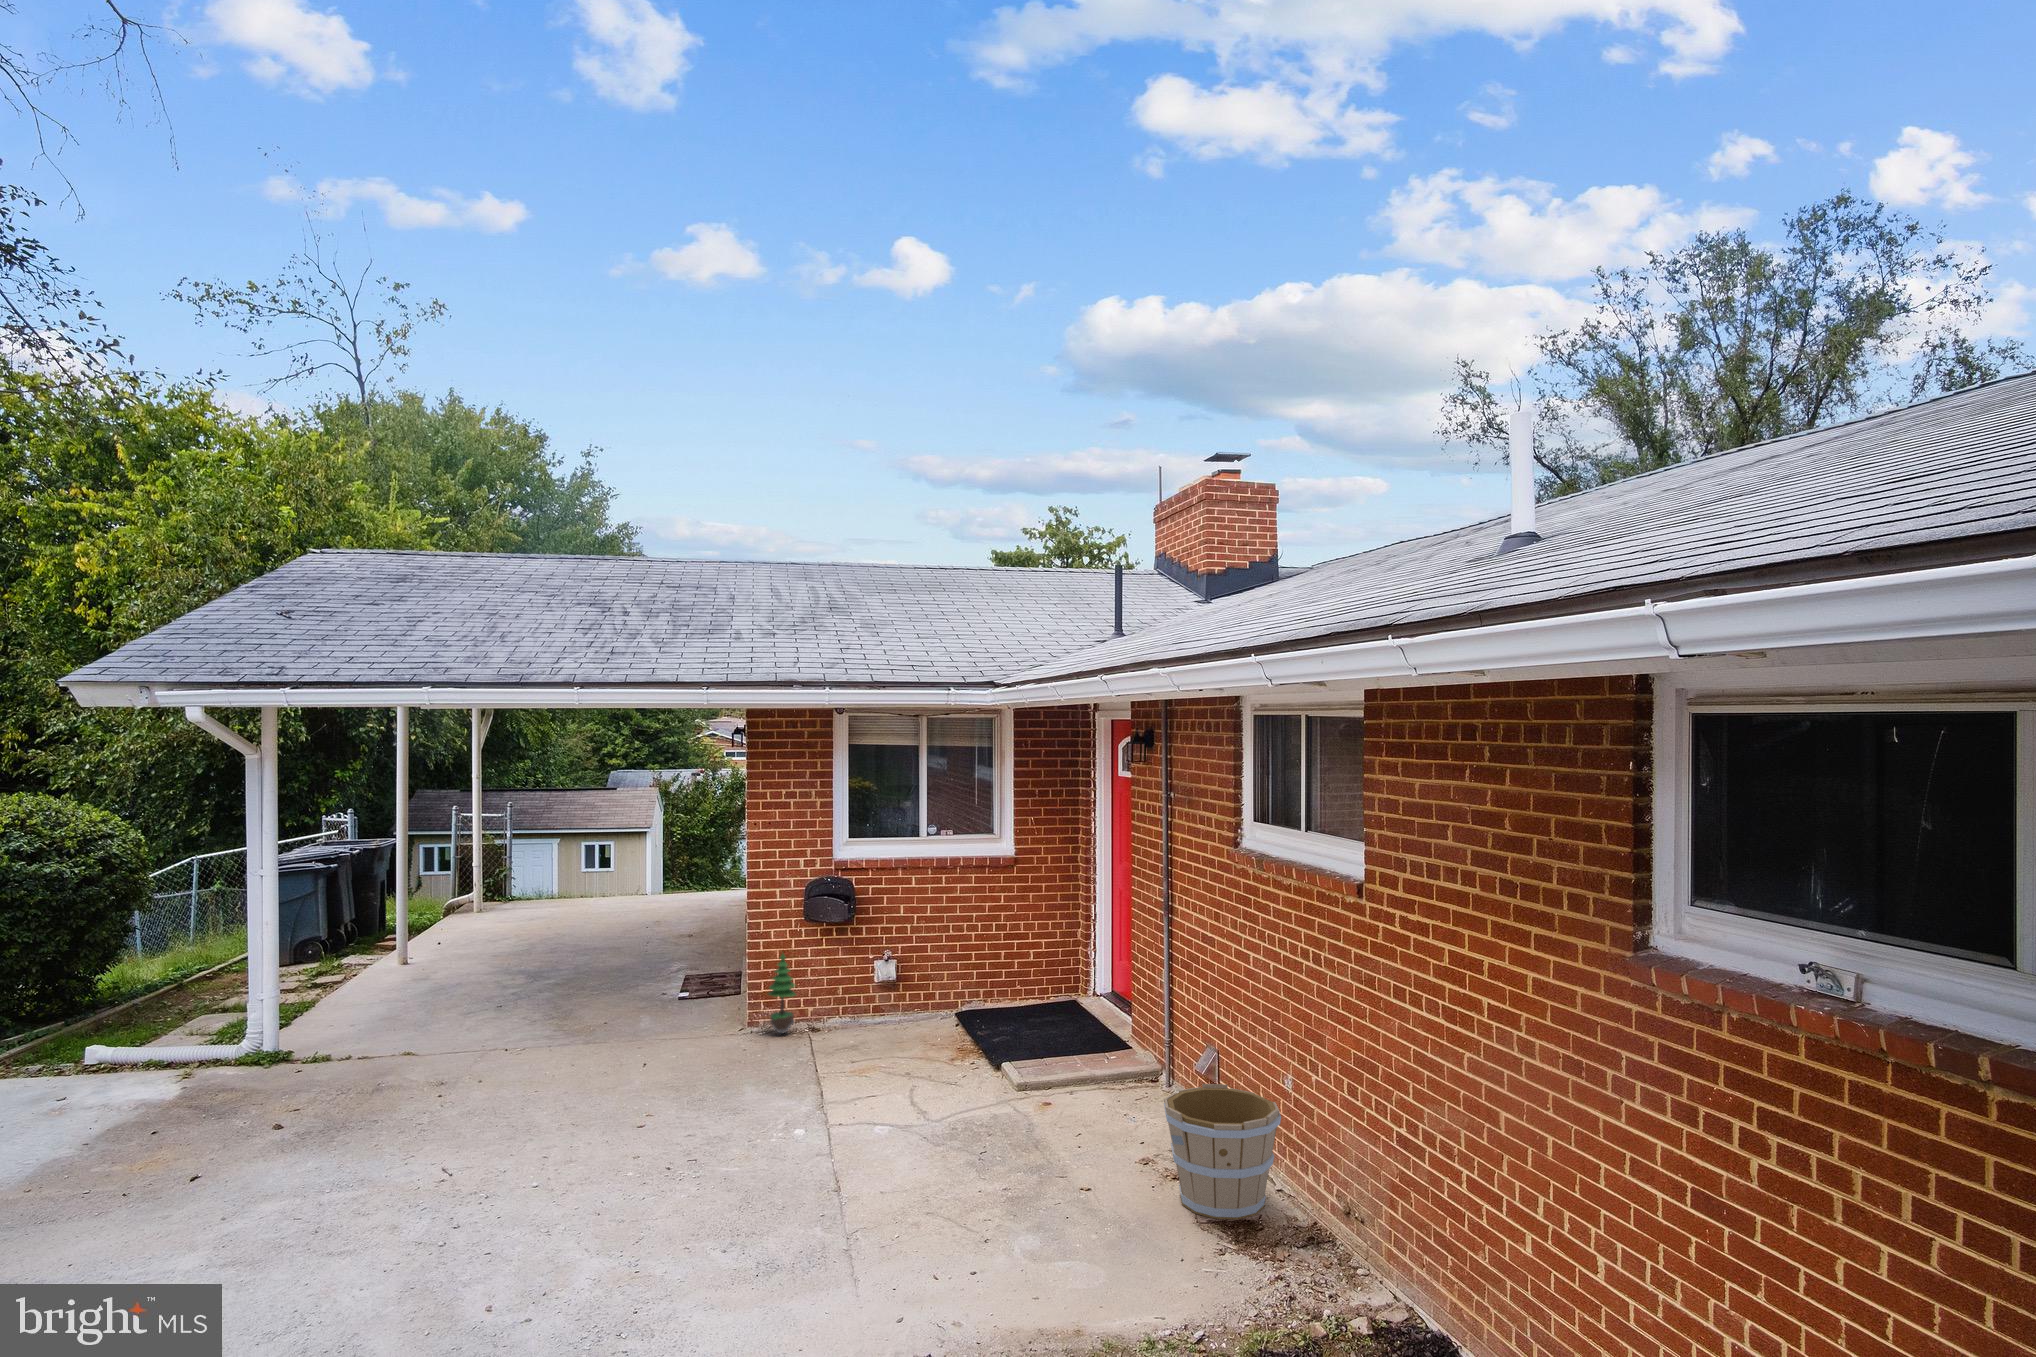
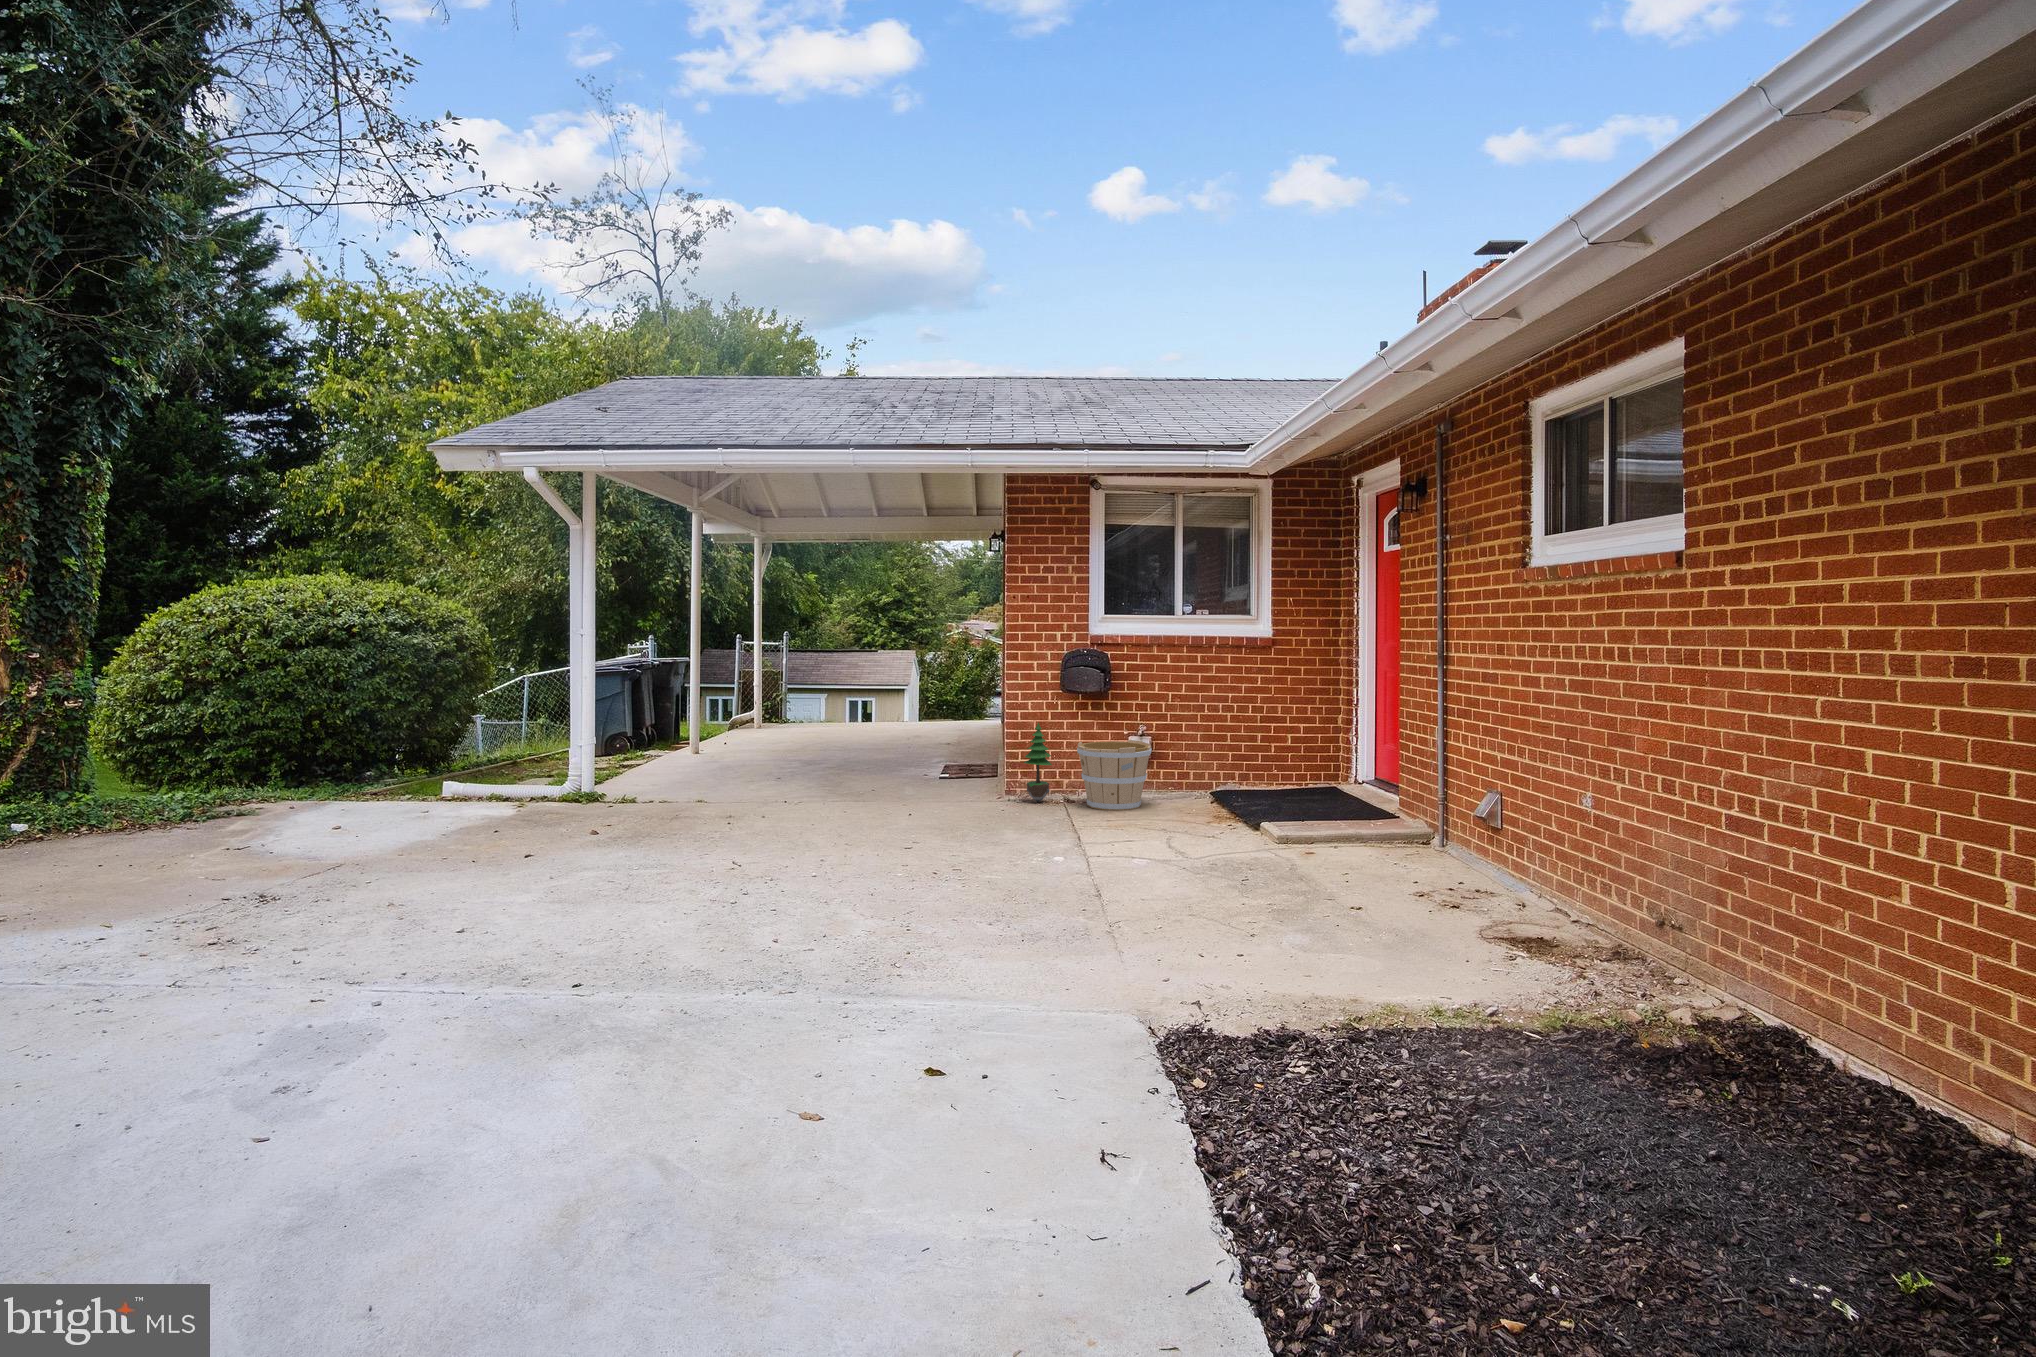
wooden bucket: present [1164,1084,1281,1220] -> present [1077,740,1152,811]

